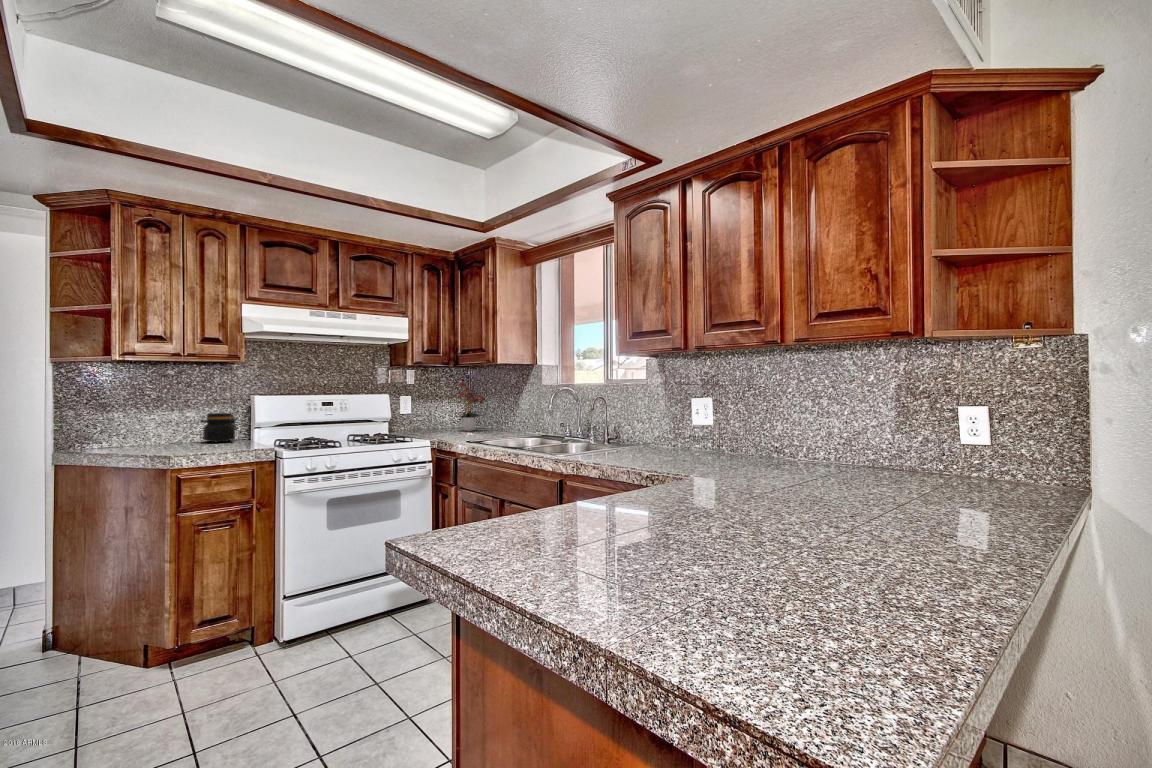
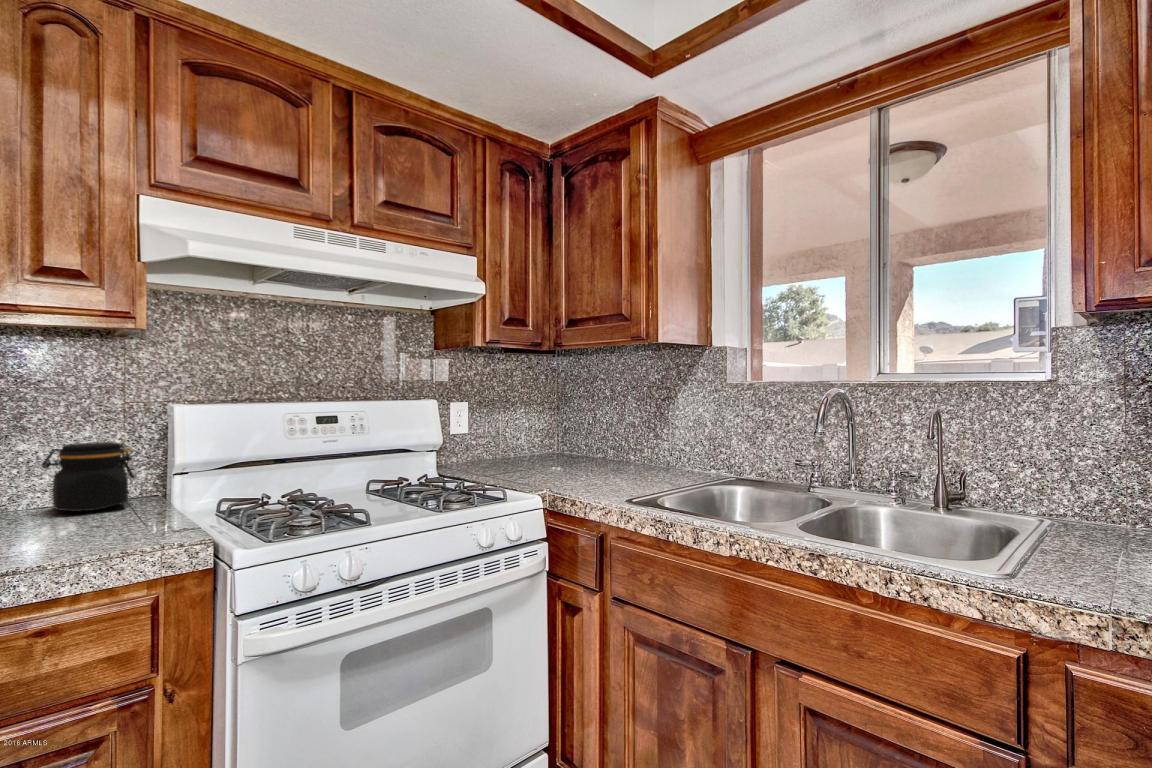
flower arrangement: present [455,382,485,431] -> none [543,374,600,463]

